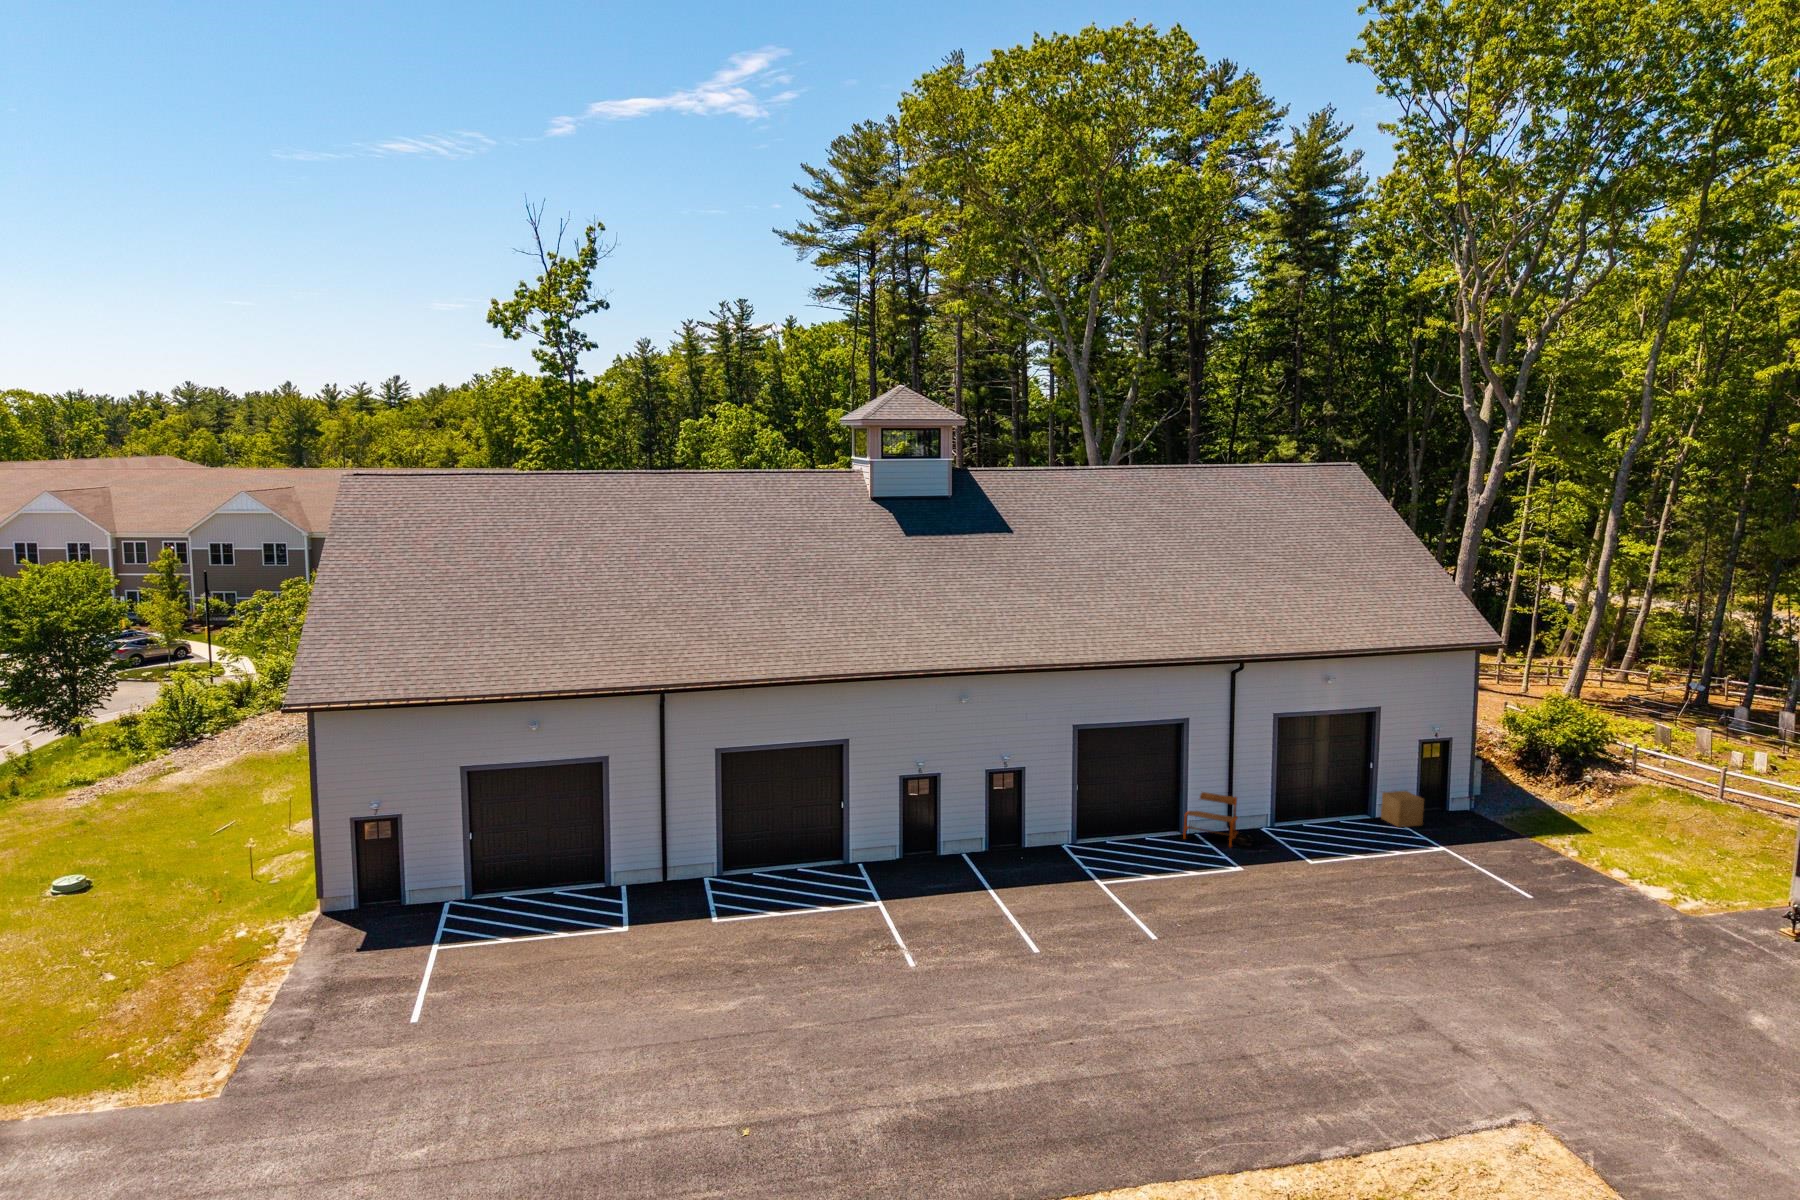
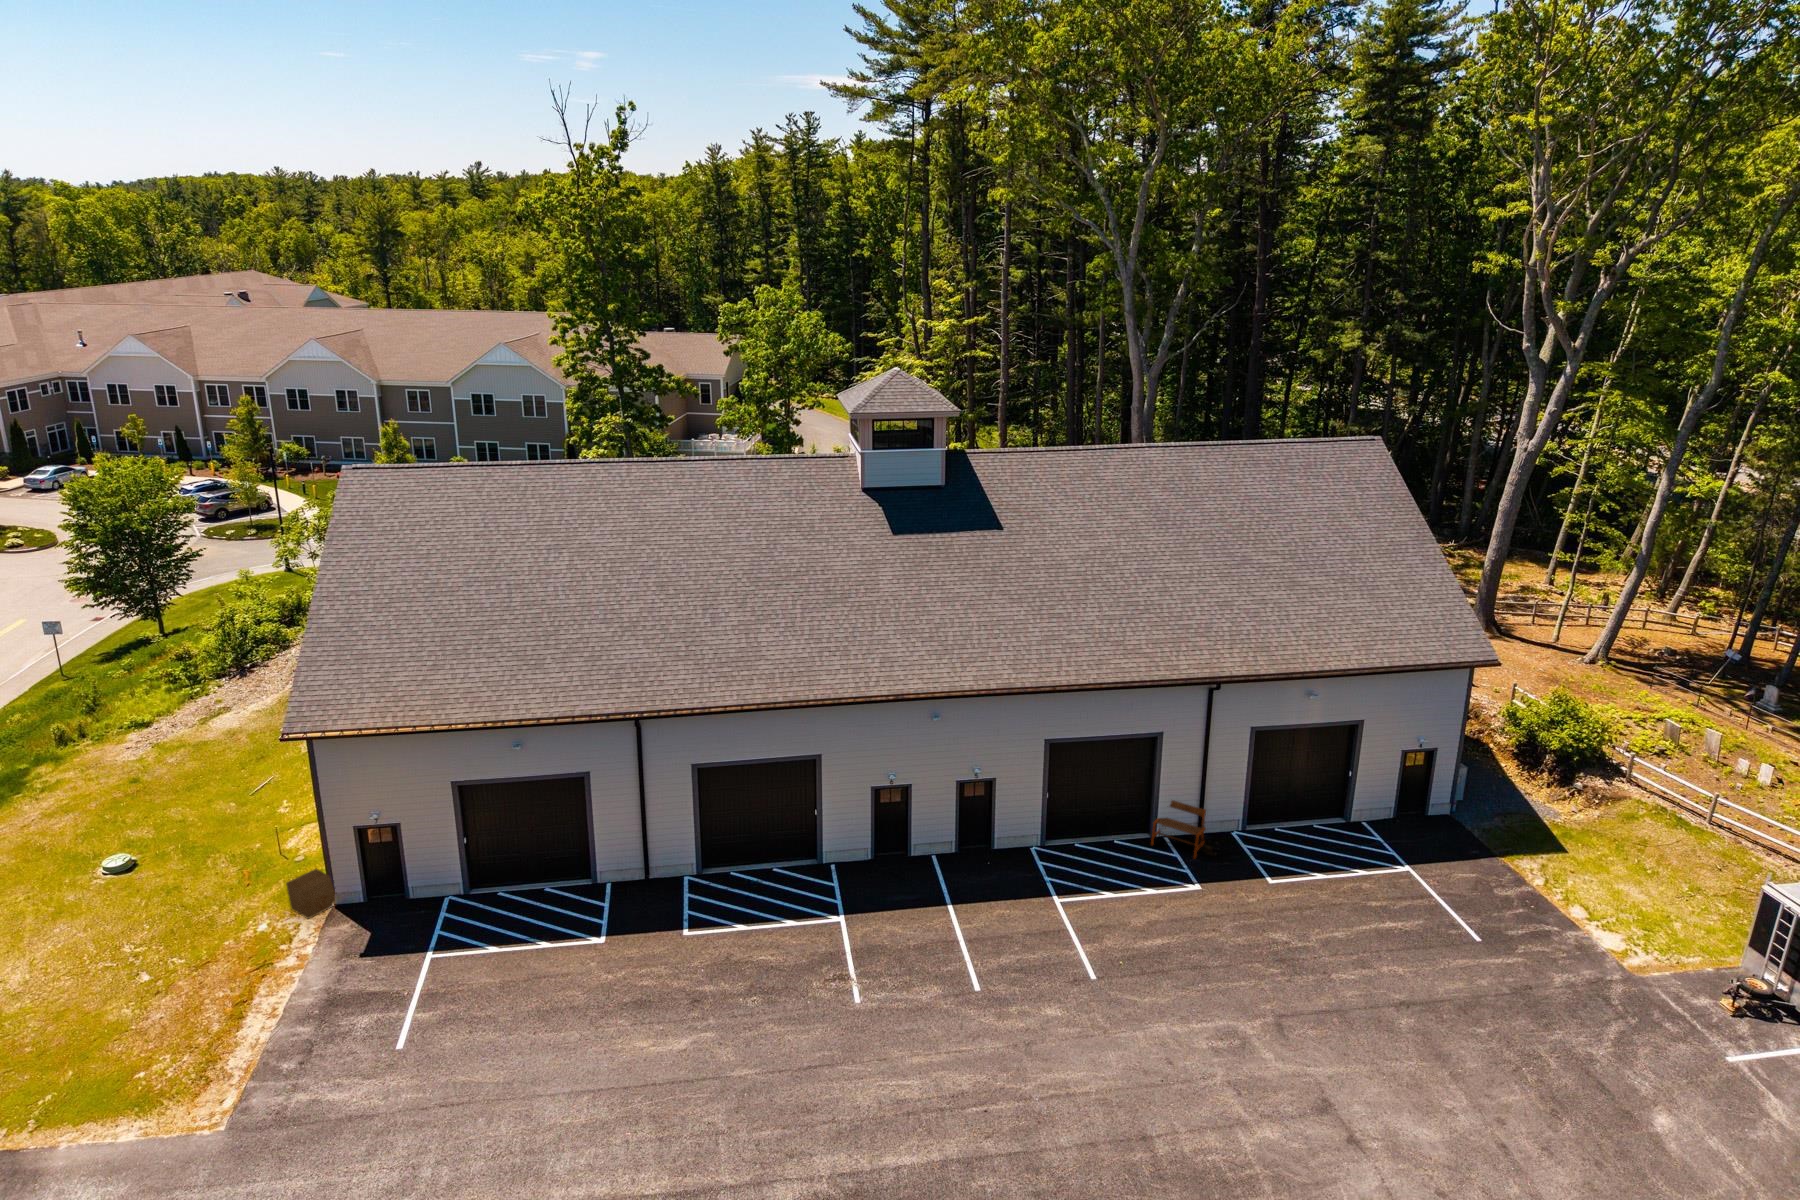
cardboard box: present [1381,791,1424,827] -> present [286,868,335,919]

